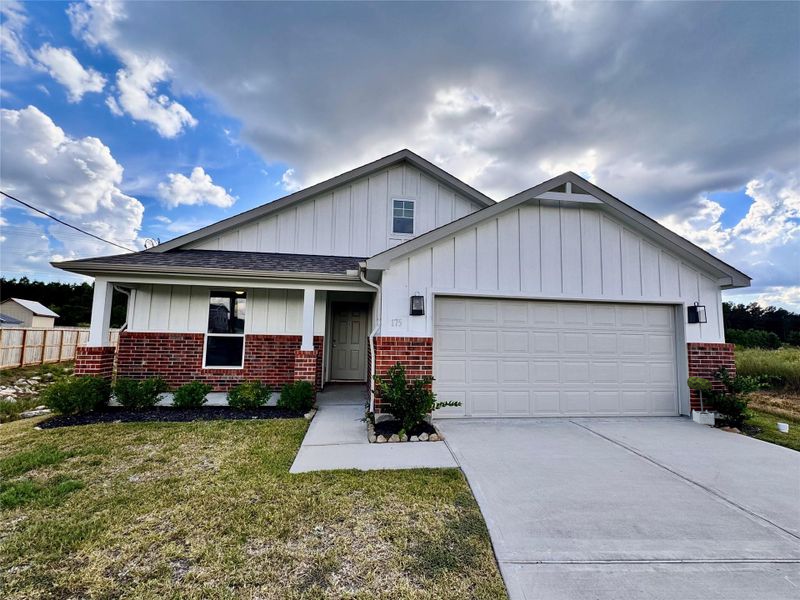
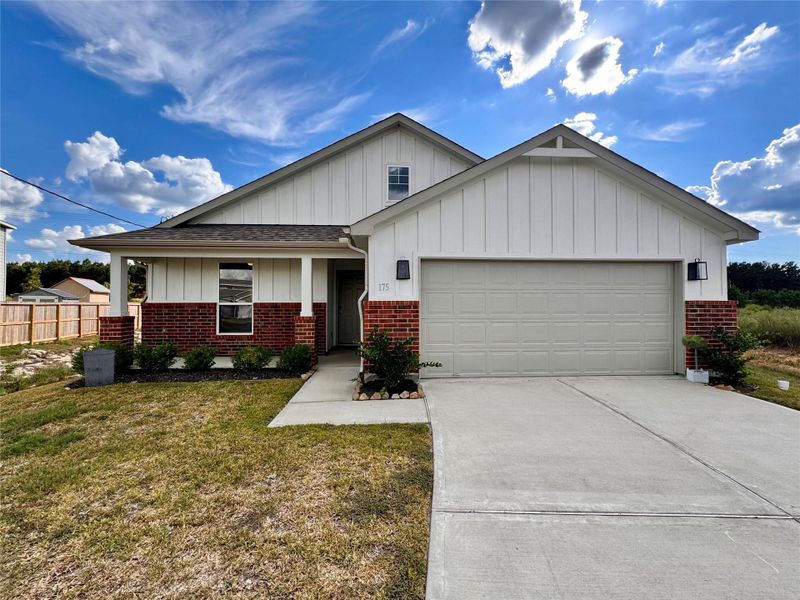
trash can: none [58,383,95,426] -> present [83,348,115,386]

